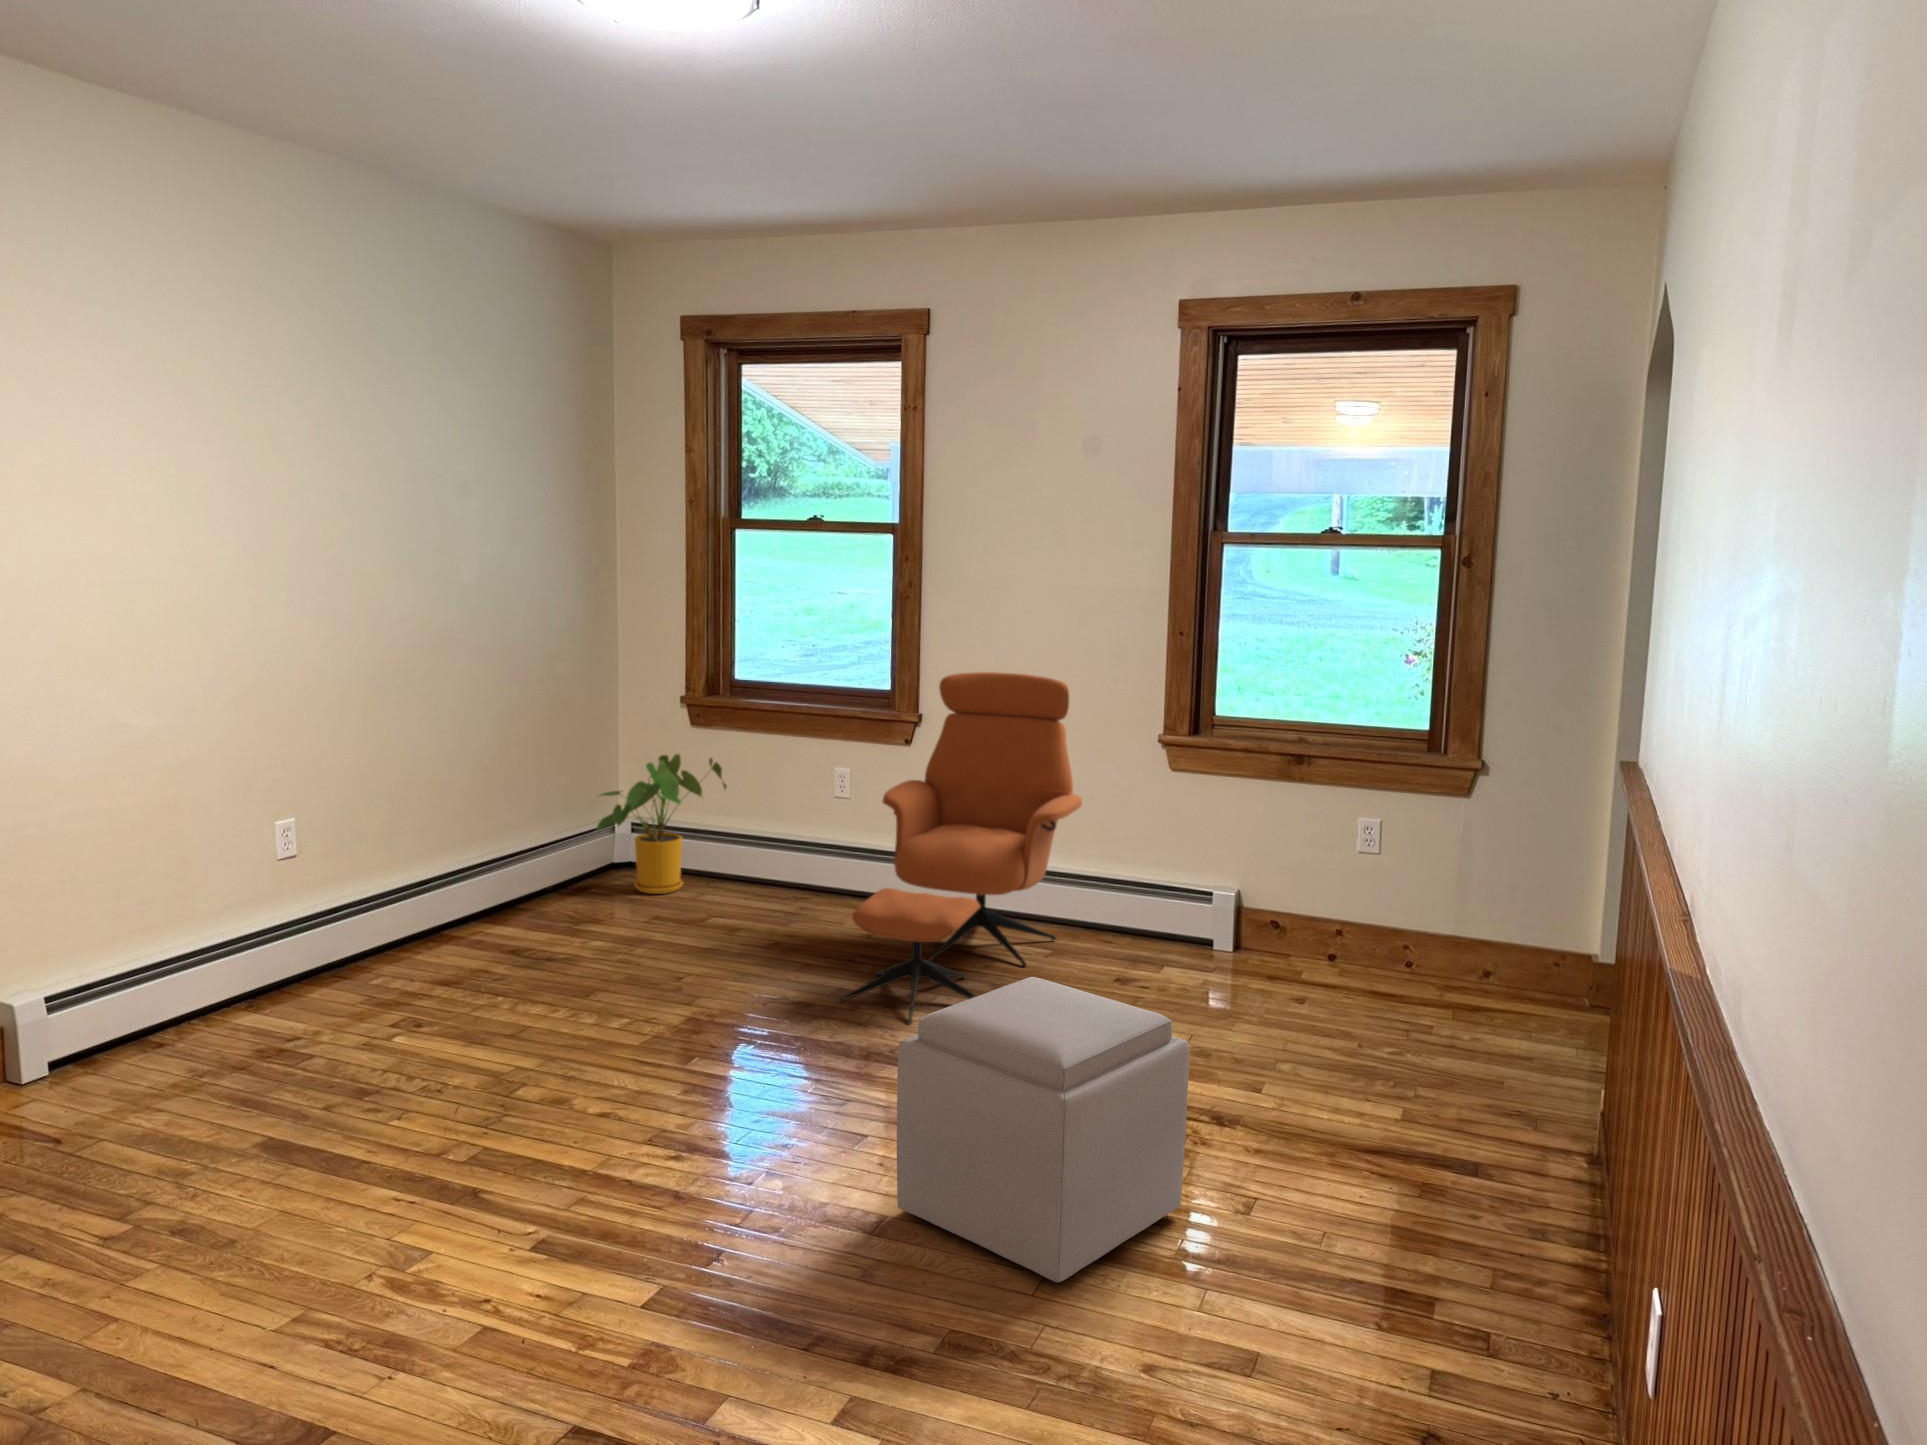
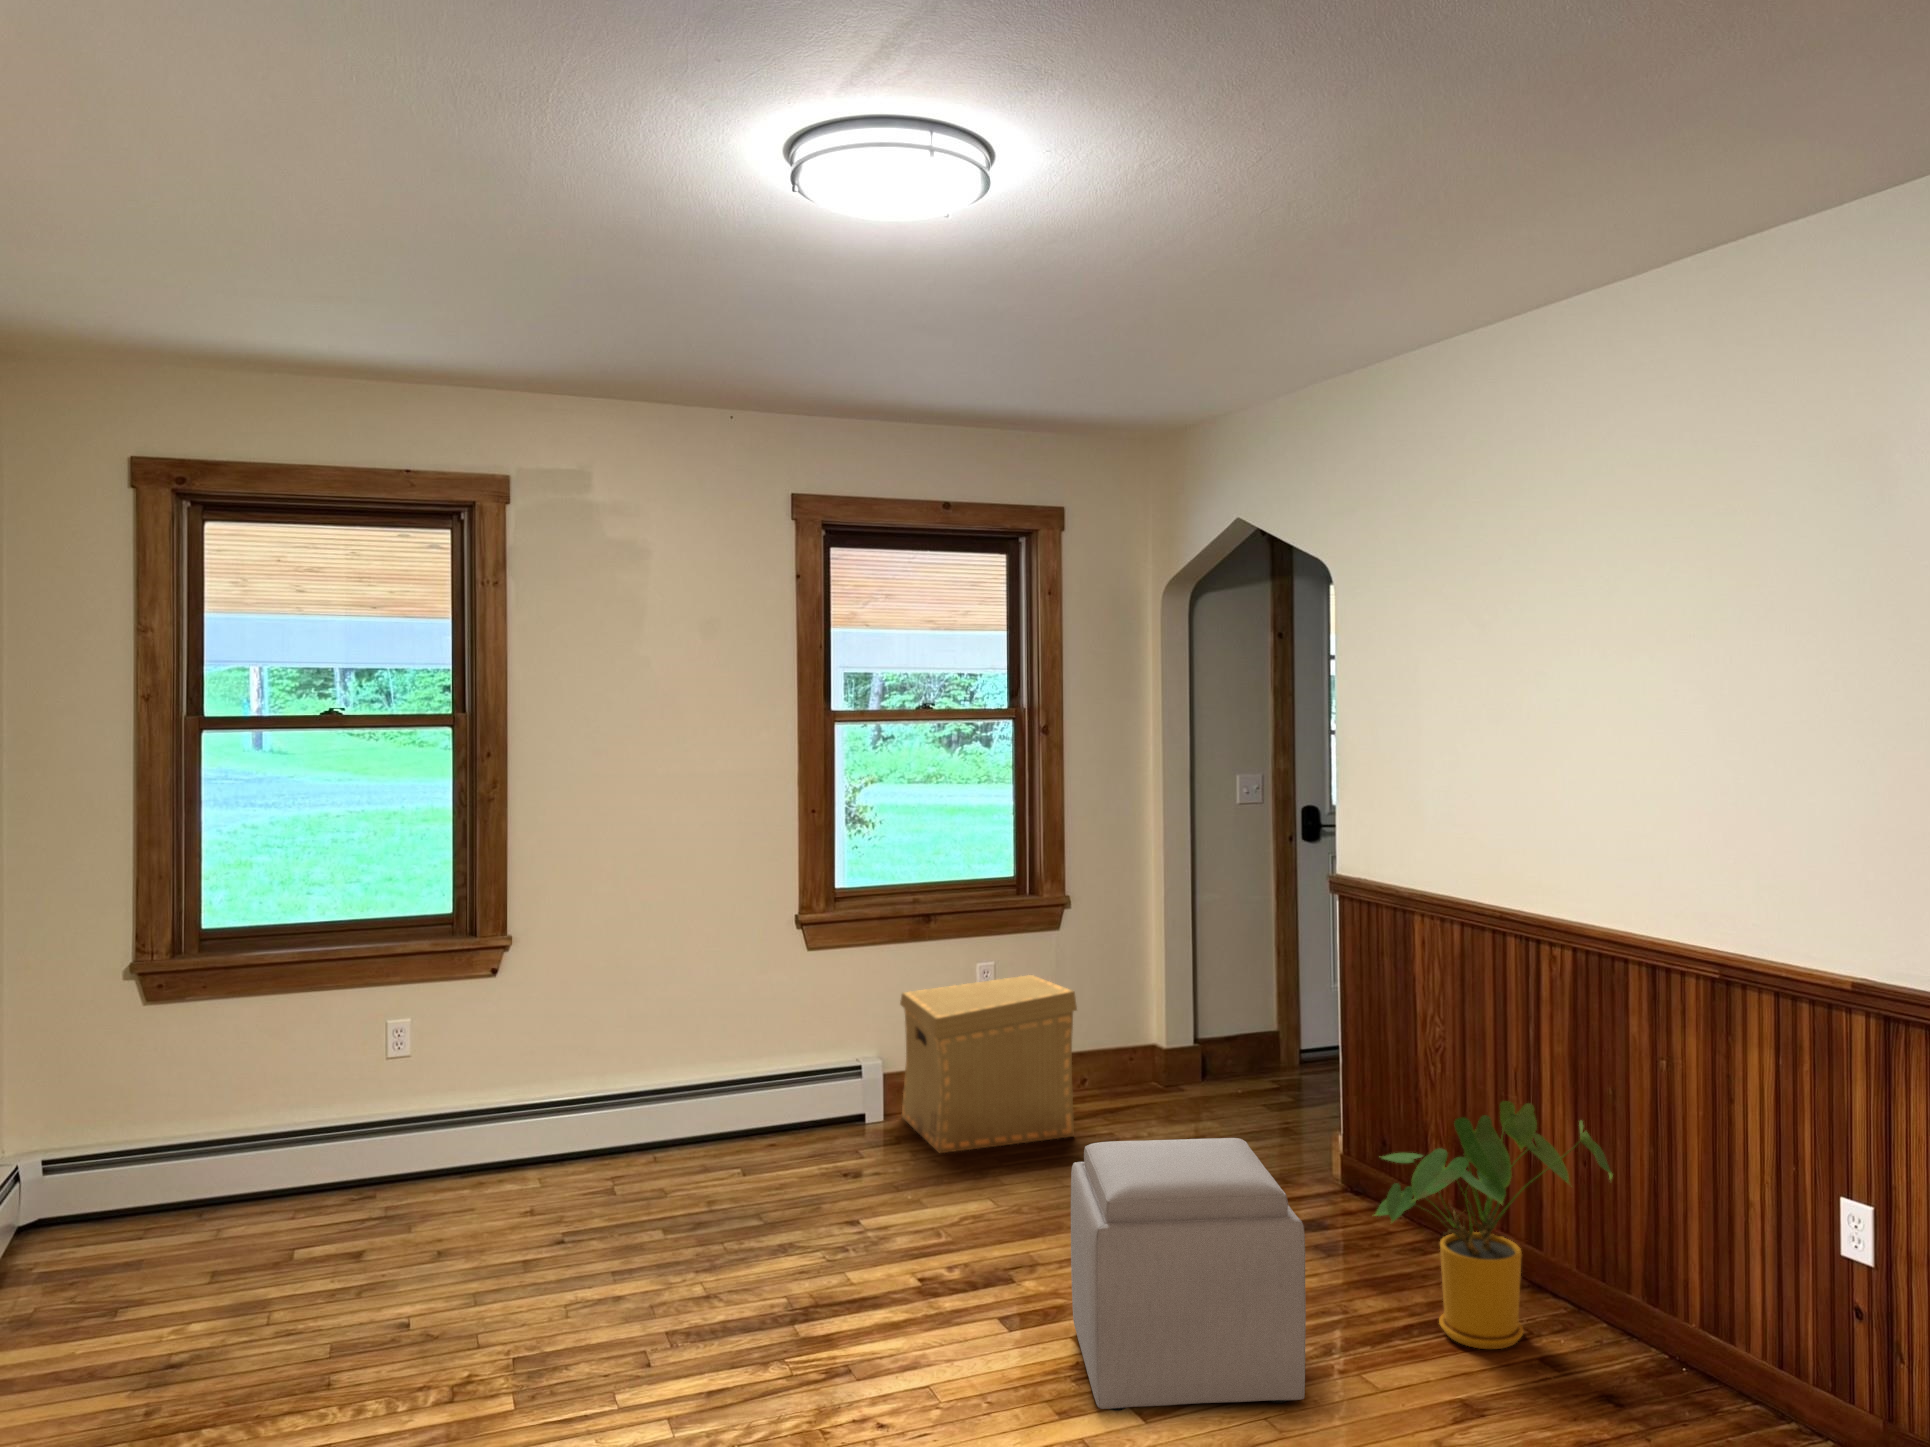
armchair: present [838,672,1082,1025] -> none [551,873,798,1278]
house plant: present [597,754,727,894] -> present [1375,1101,1613,1349]
cardboard box: none [1225,829,1415,1017] -> present [900,975,1077,1153]

